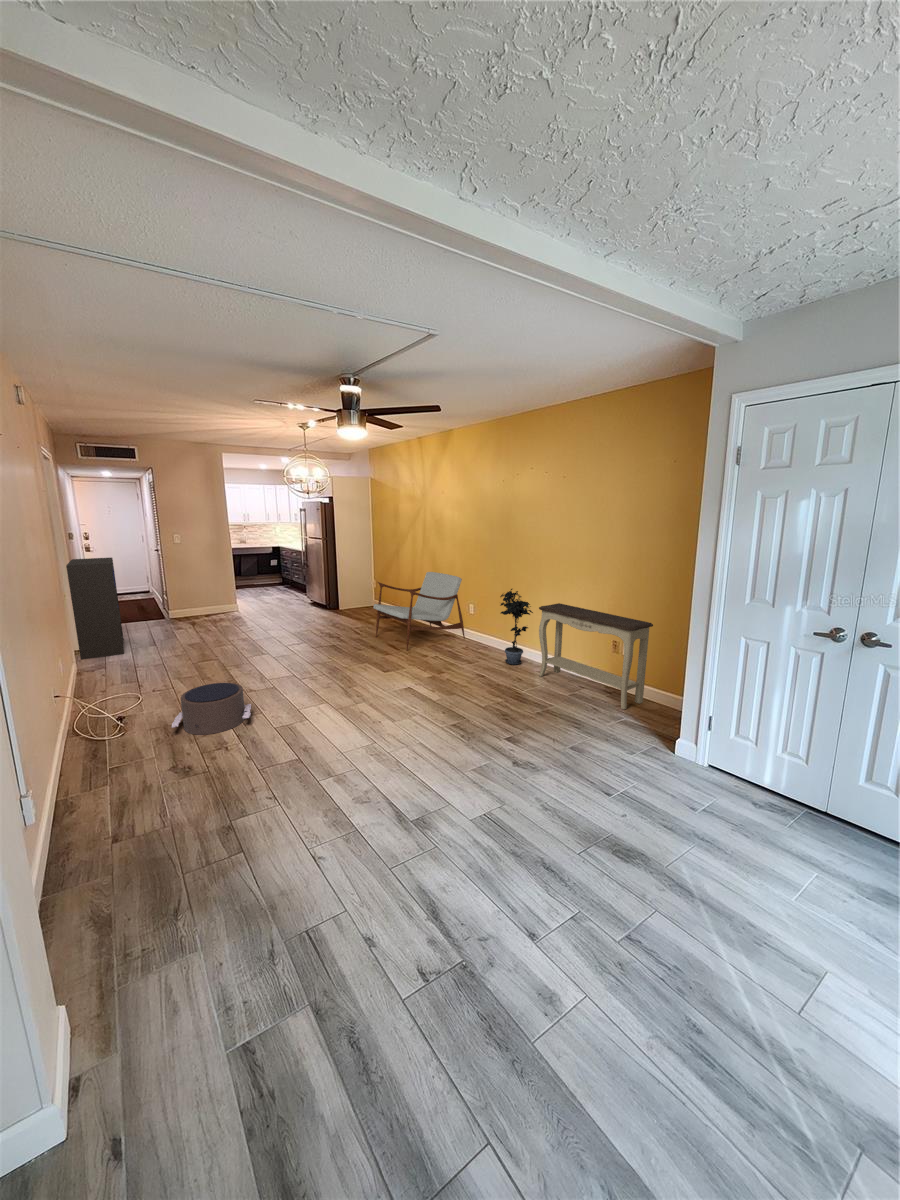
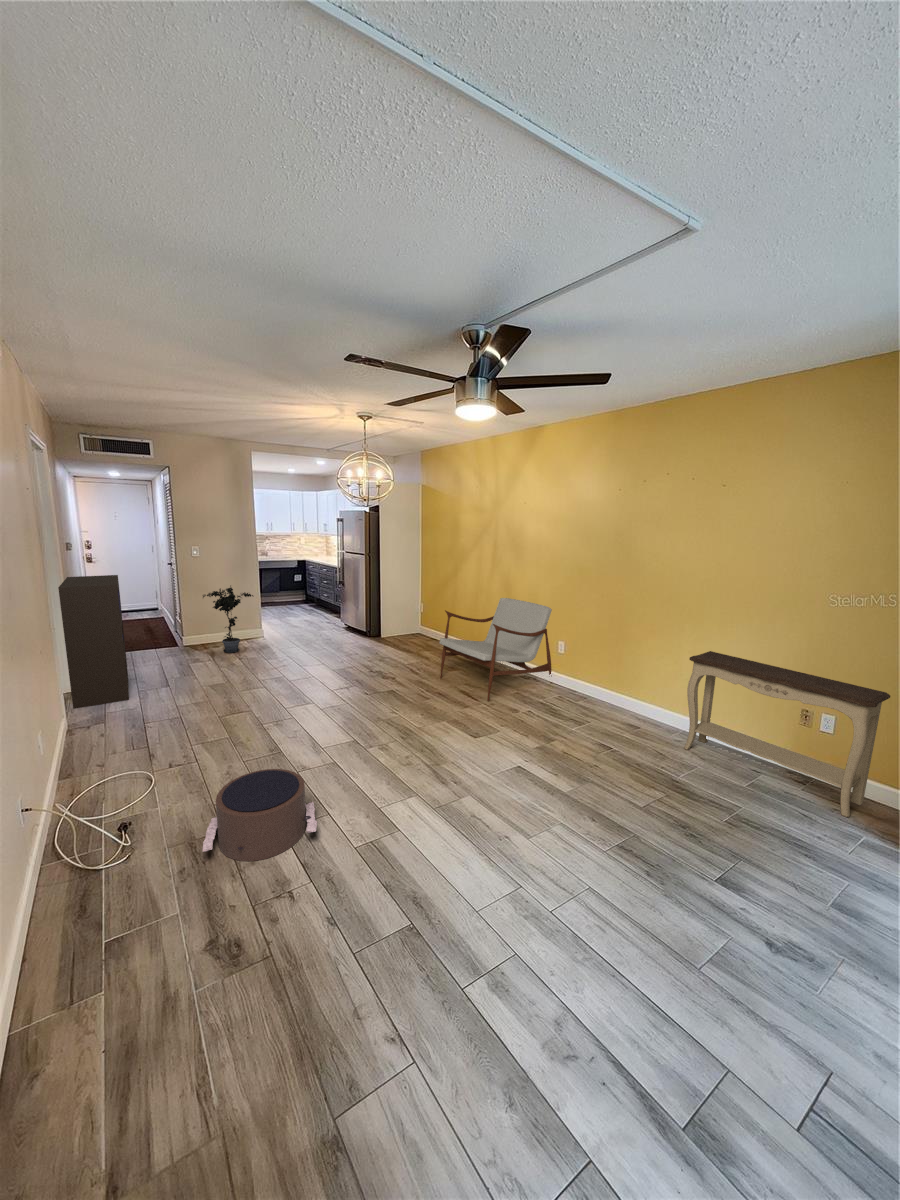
potted plant: present [500,589,533,665] -> present [203,586,253,653]

